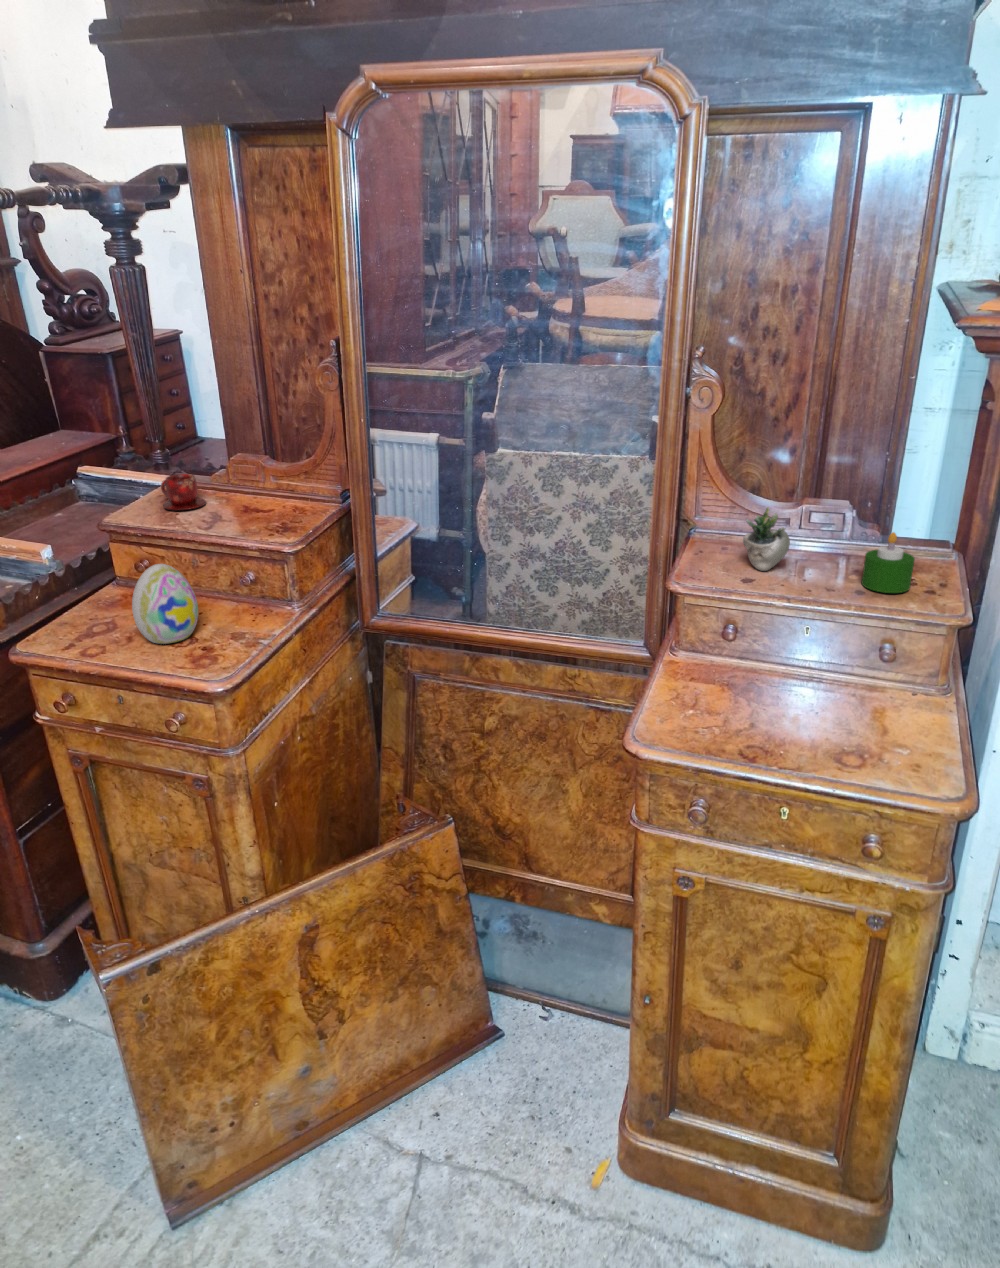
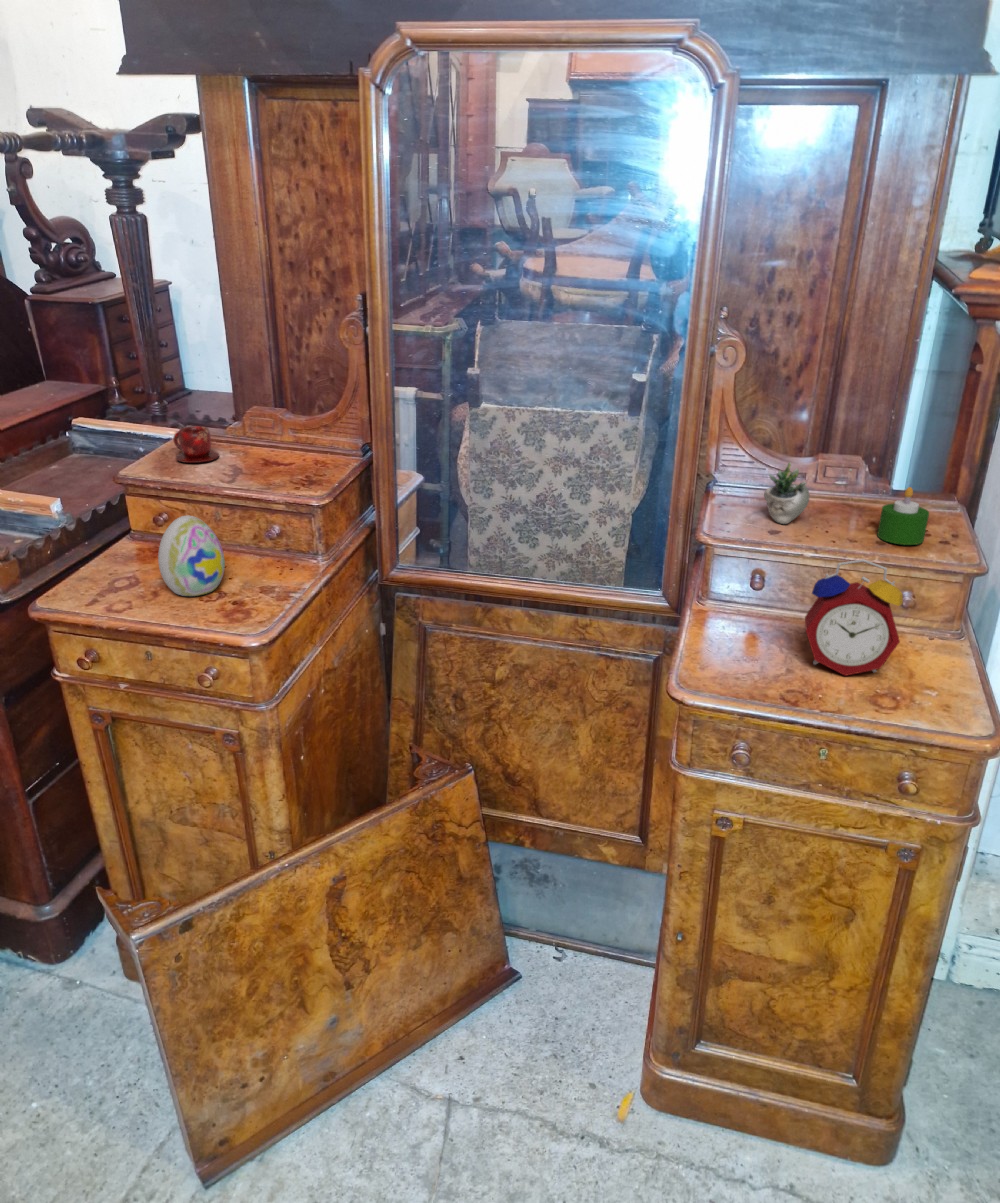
alarm clock: none [769,609,869,731] -> present [805,559,903,676]

